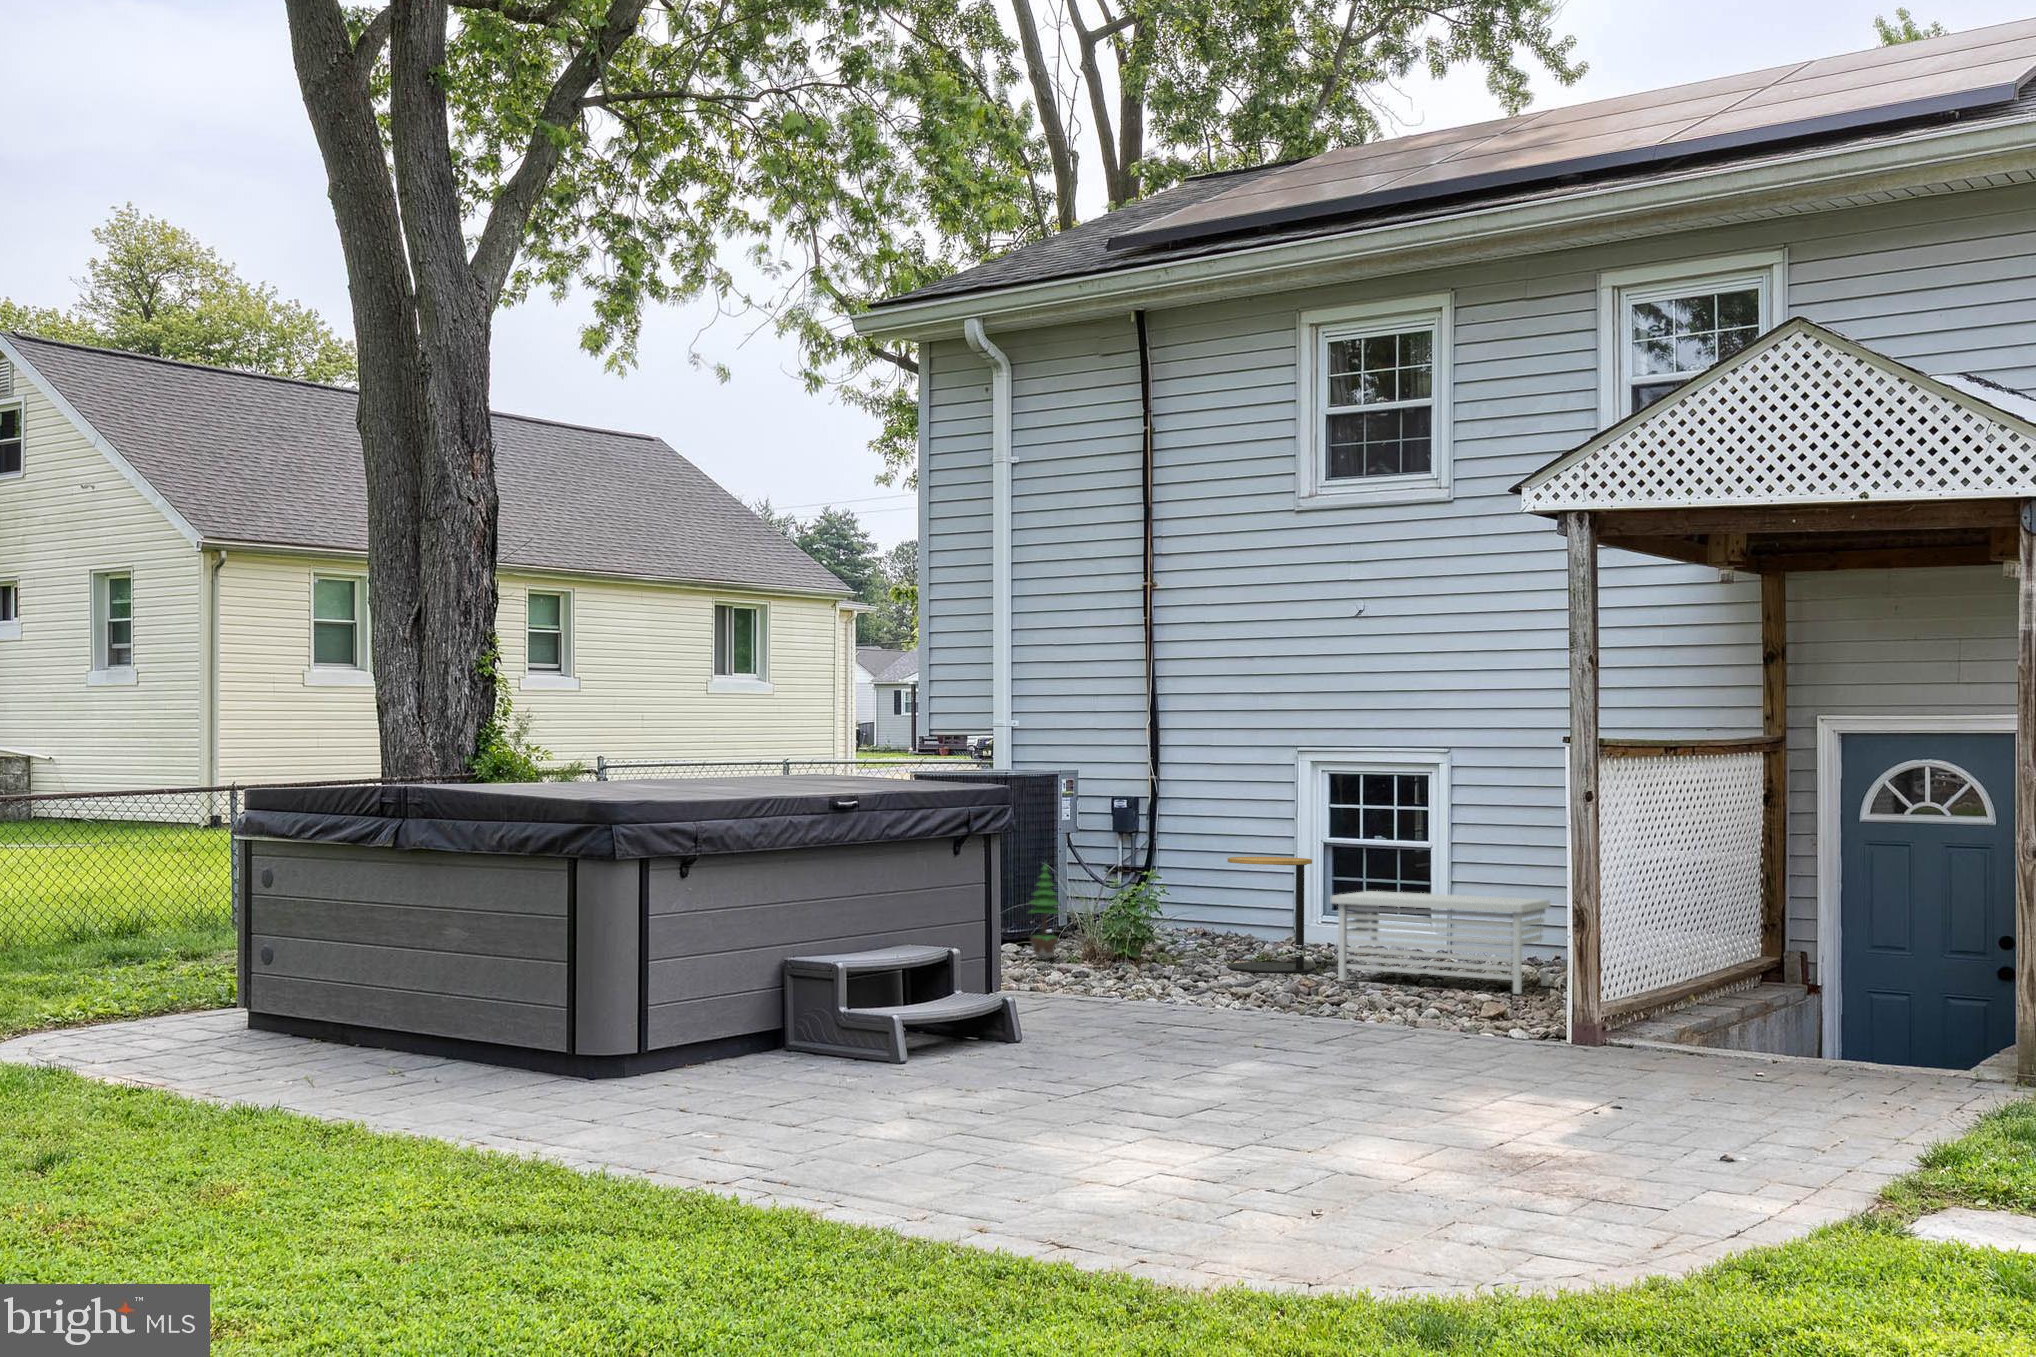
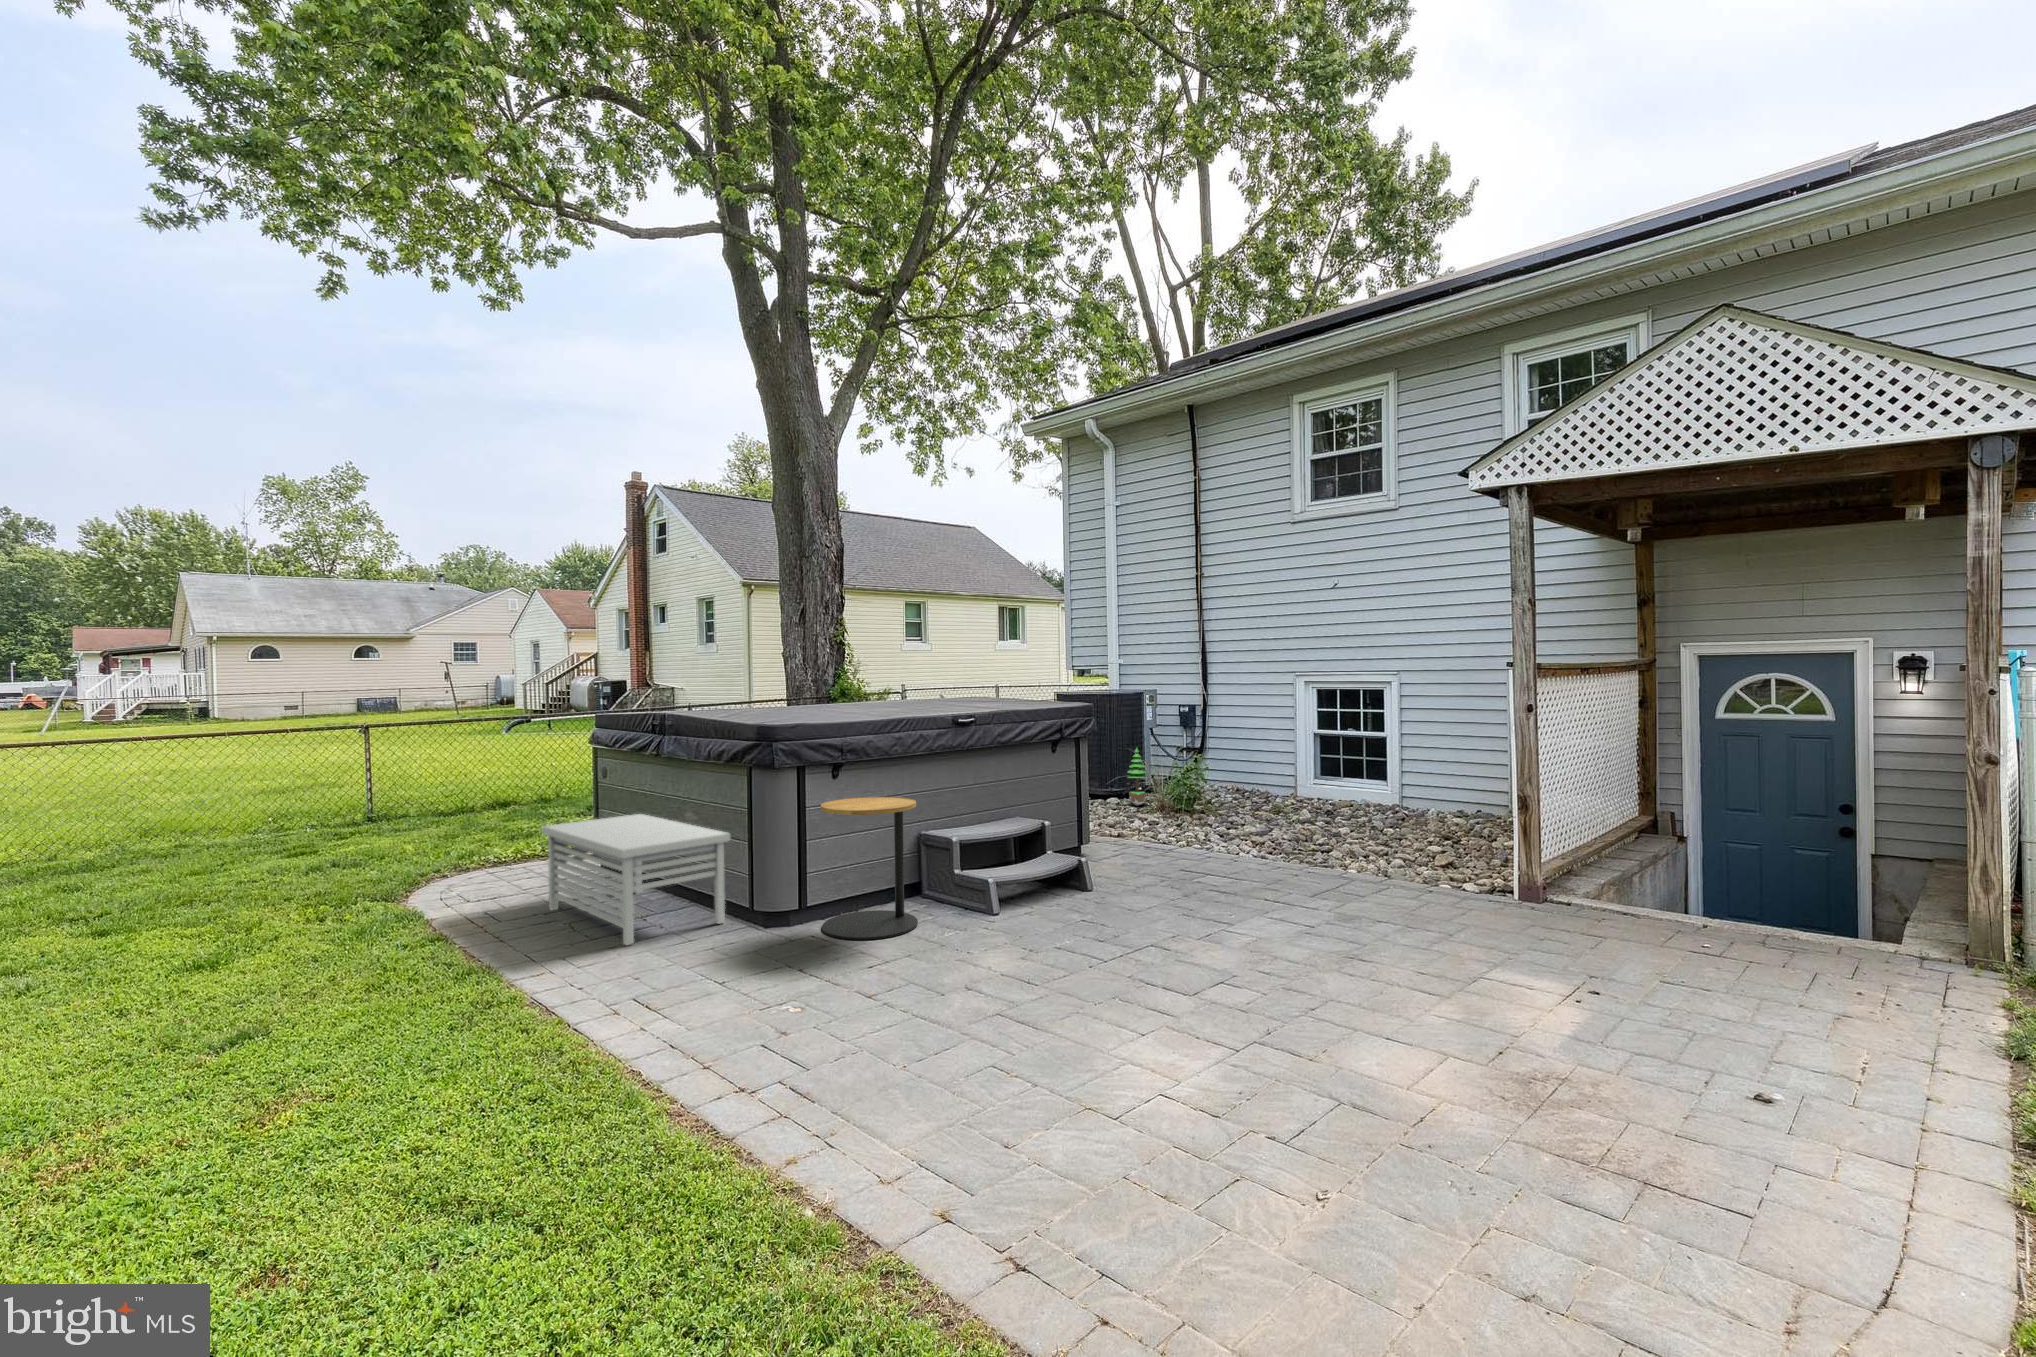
side table: present [1227,857,1312,973] -> present [821,797,918,940]
storage bench: present [1330,891,1551,994] -> present [542,814,730,945]

